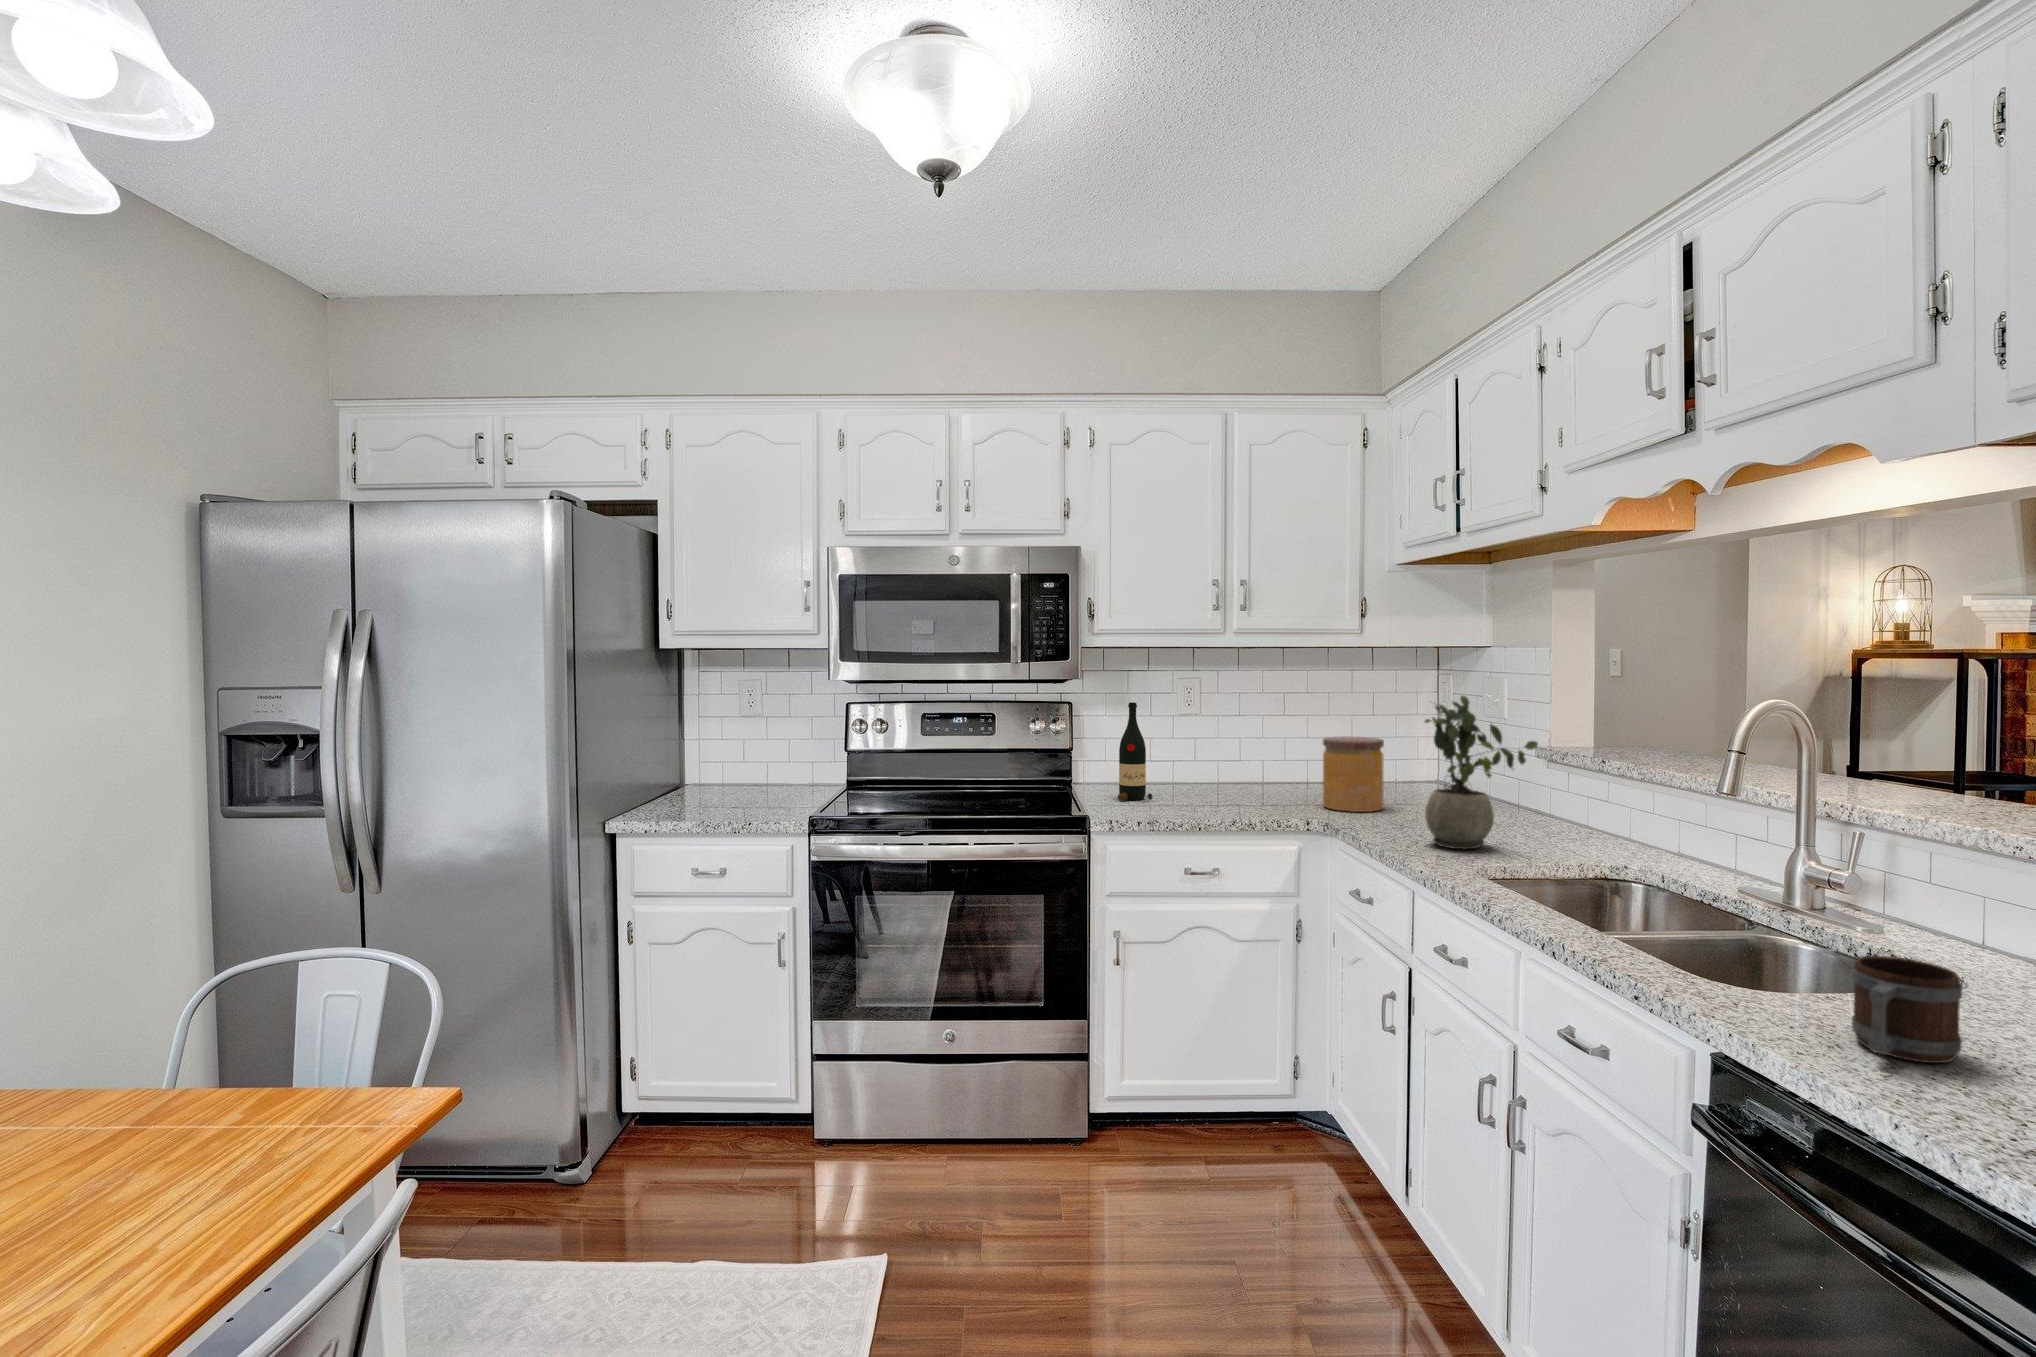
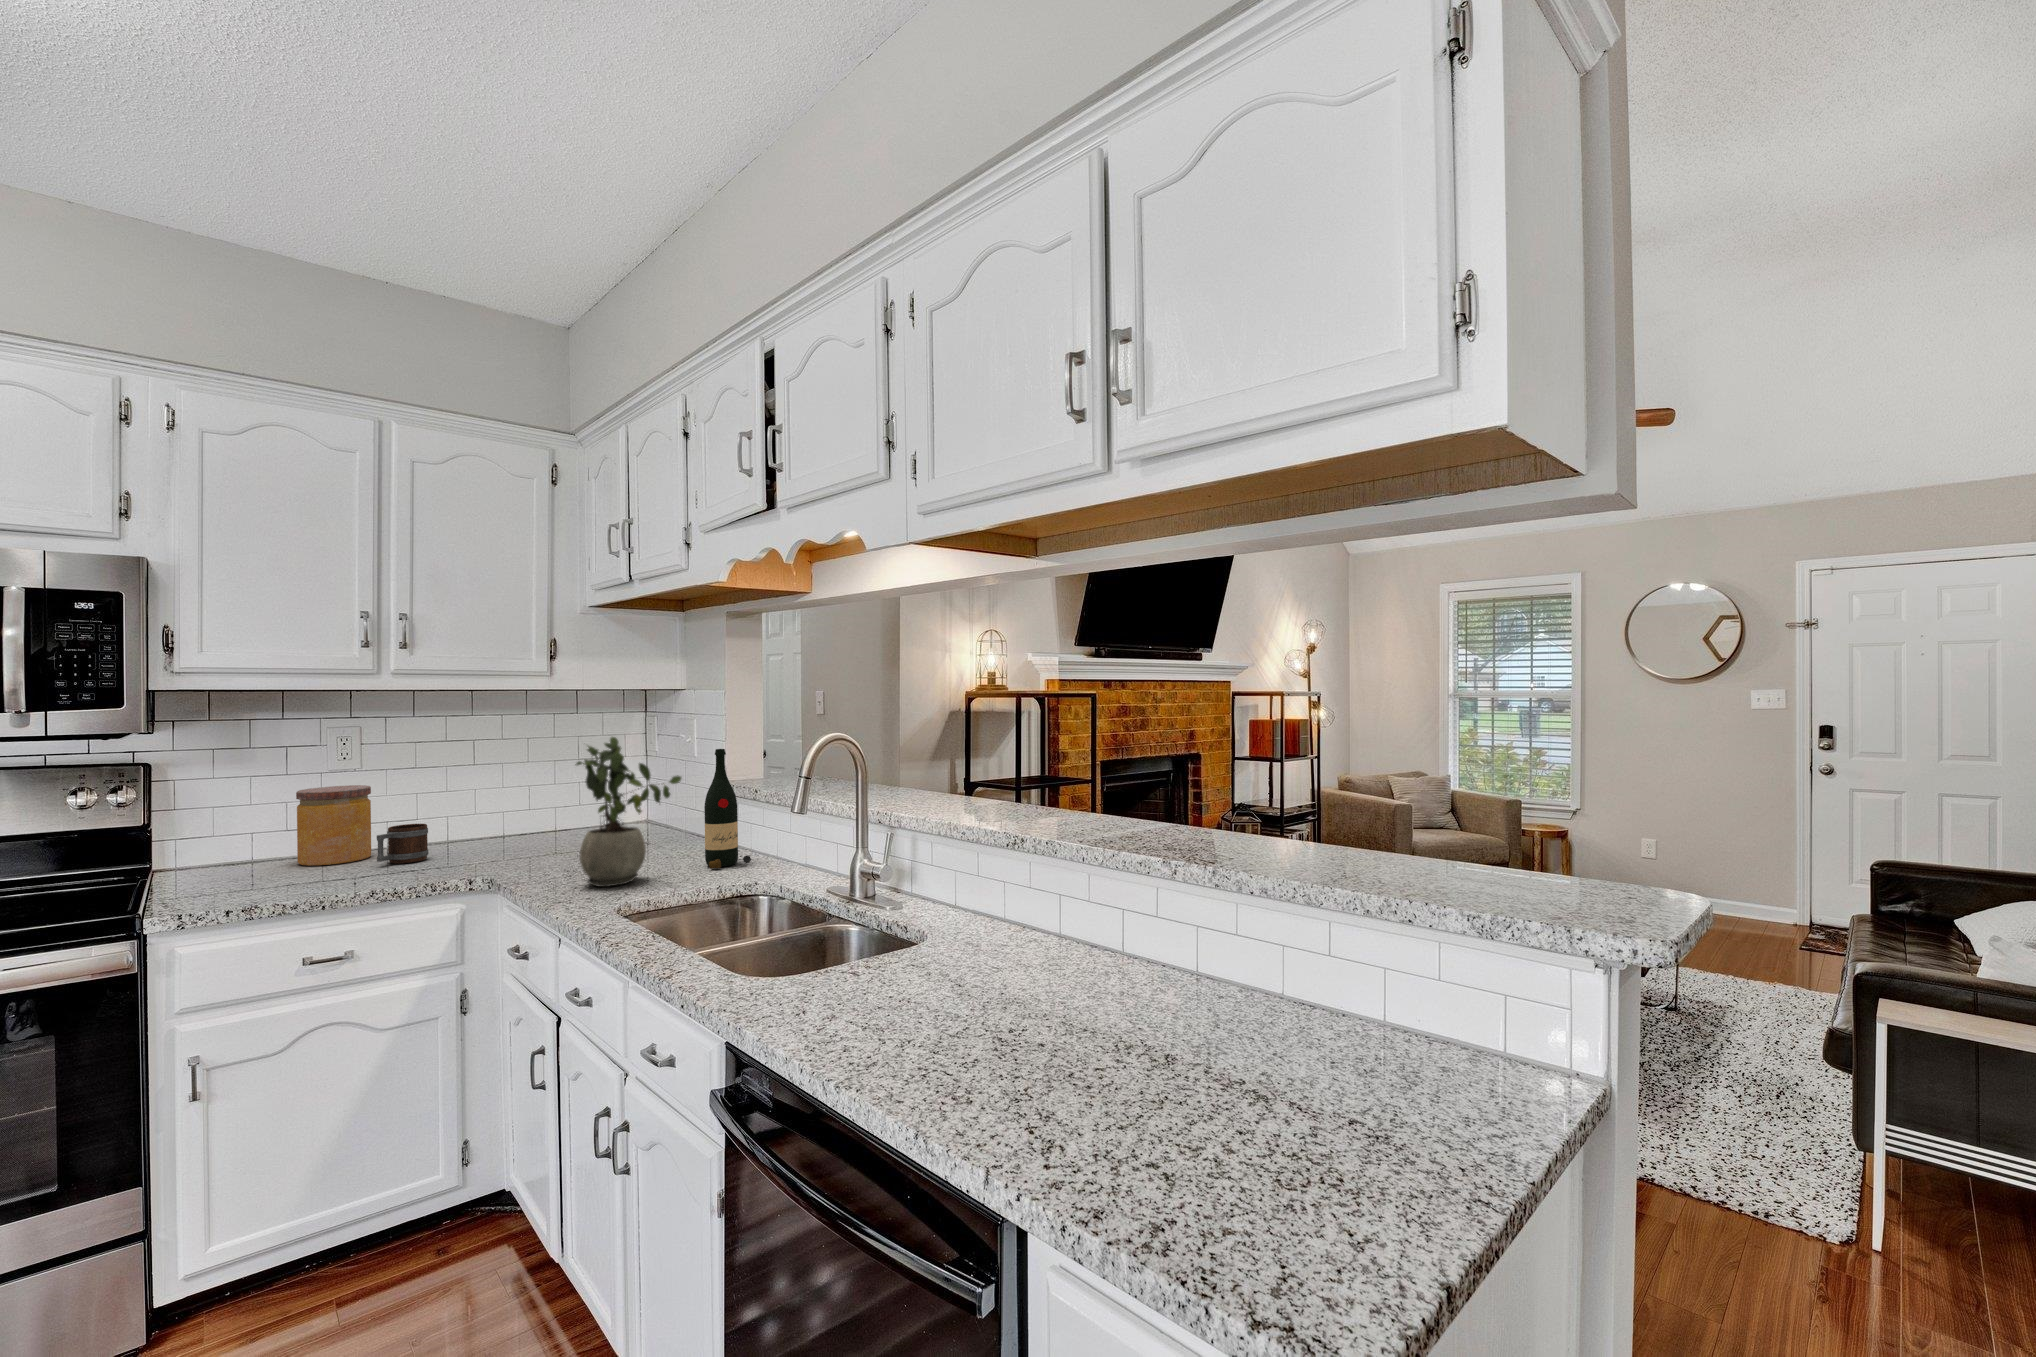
wine bottle: present [1118,702,1153,800] -> present [704,749,751,869]
jar: present [1323,736,1384,812] -> present [296,785,371,866]
mug: present [1852,956,1962,1063] -> present [377,824,429,864]

